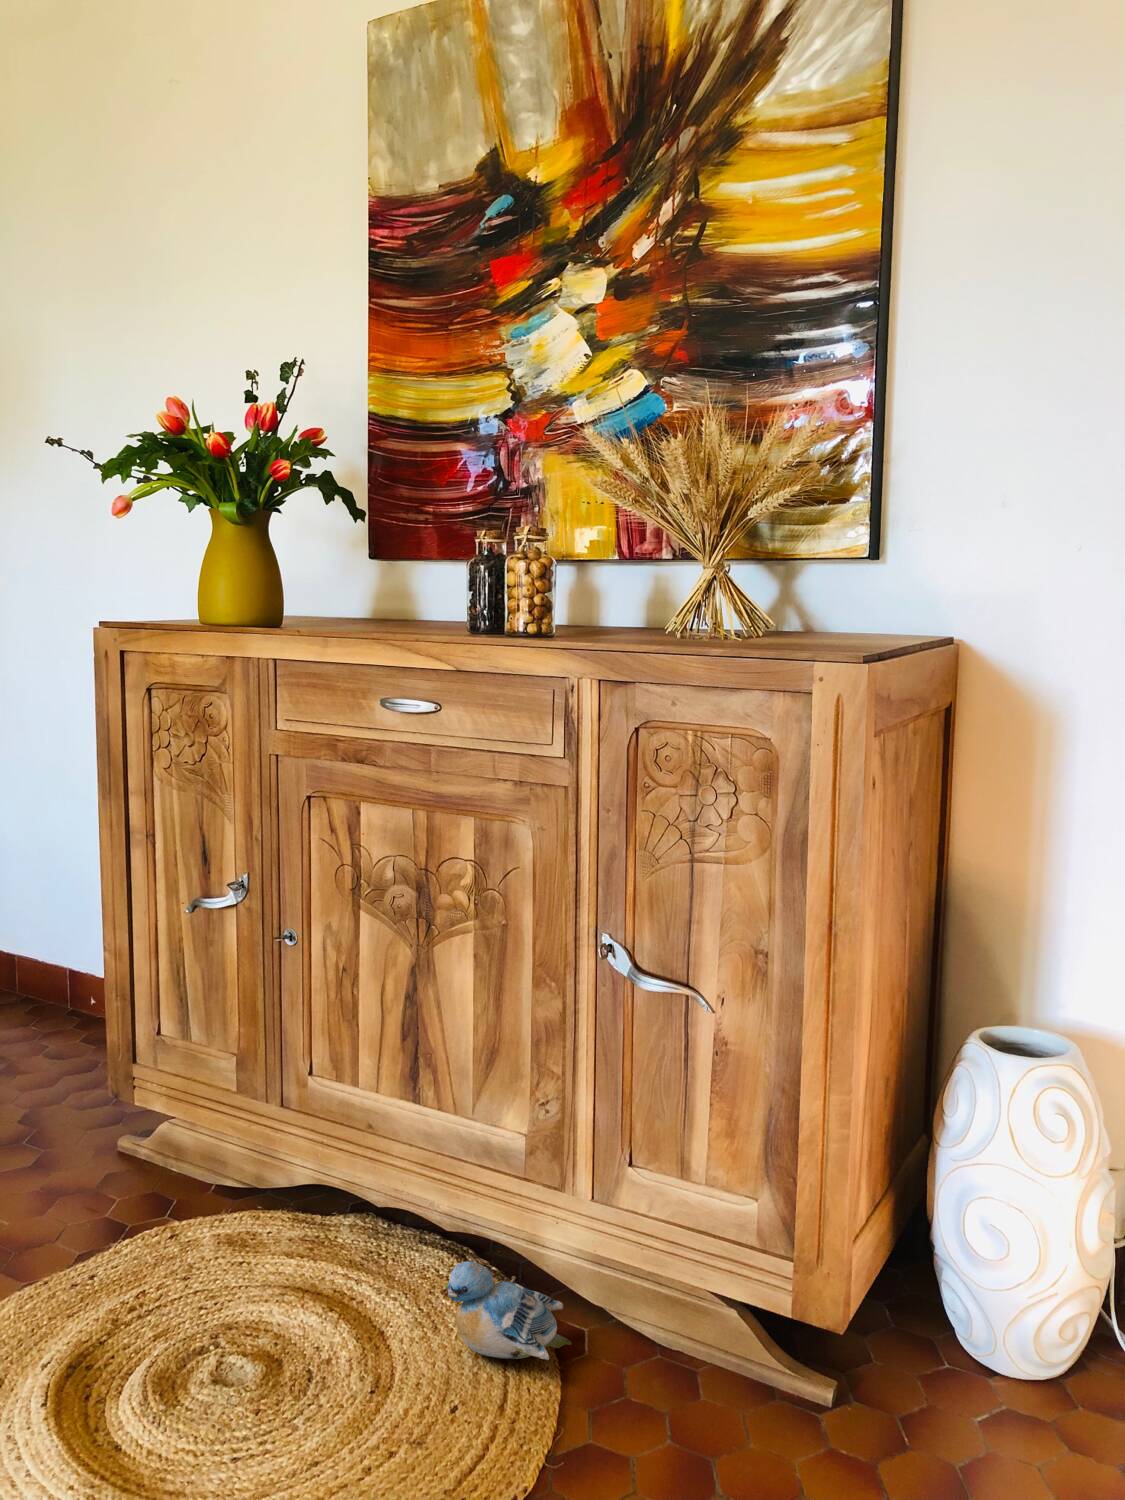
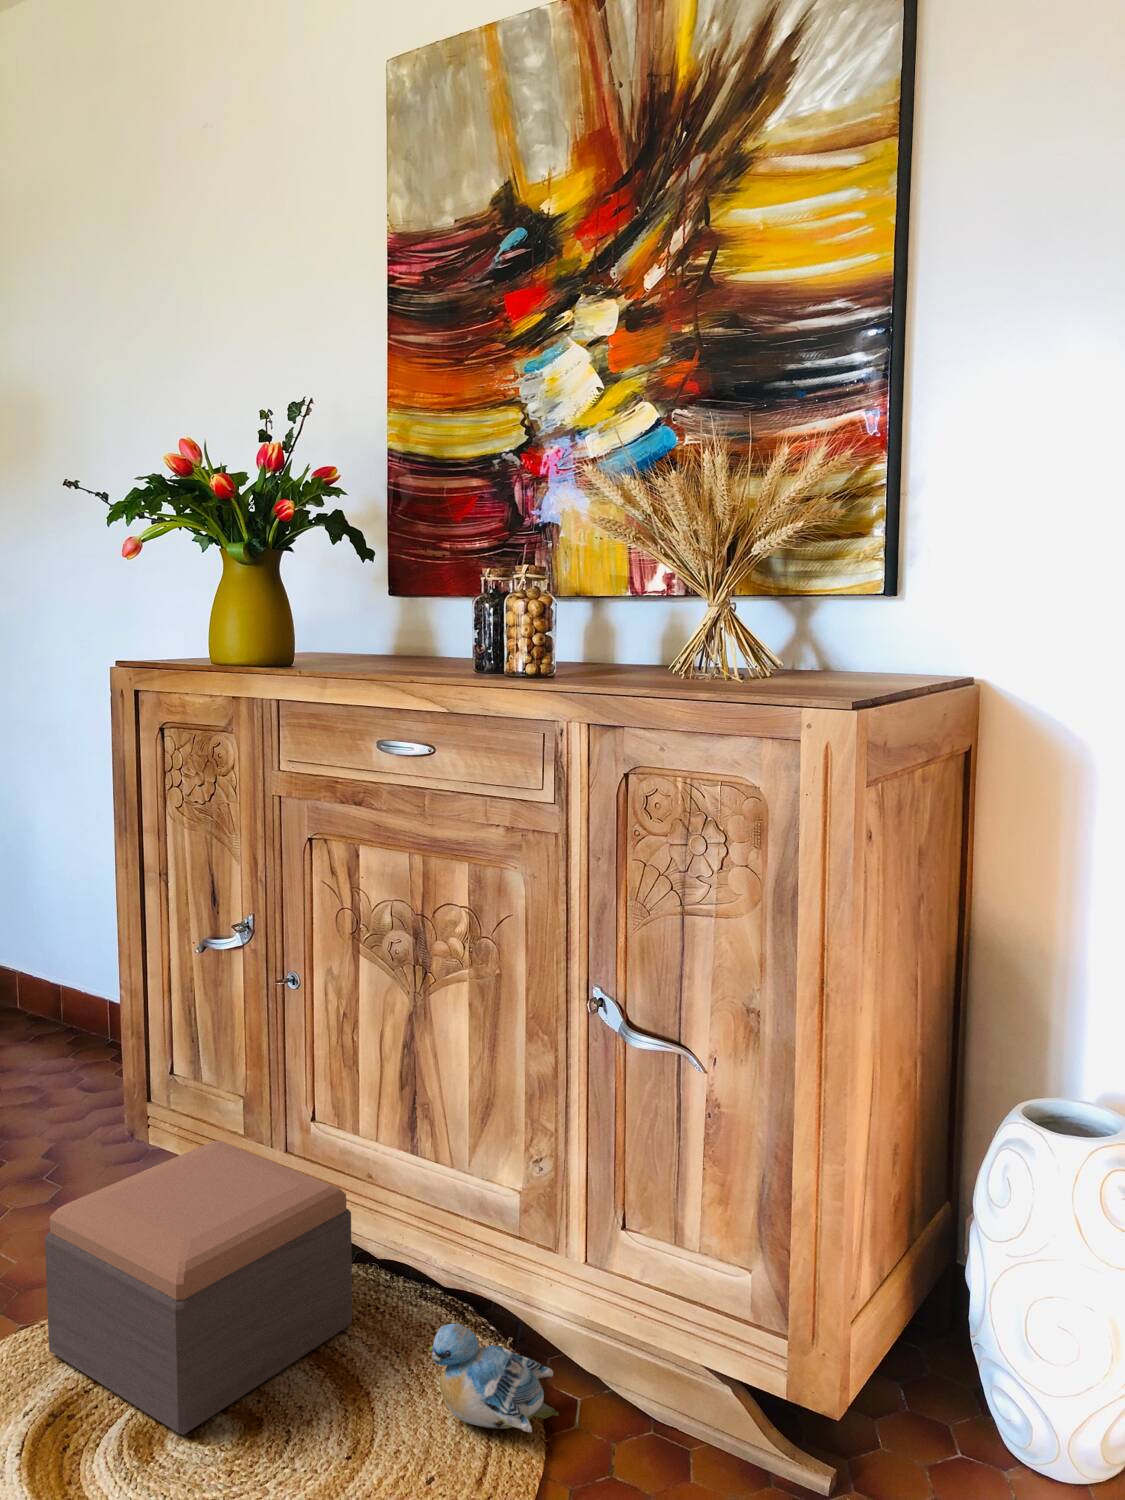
footstool: none [53,1098,358,1378] -> present [45,1141,352,1435]

